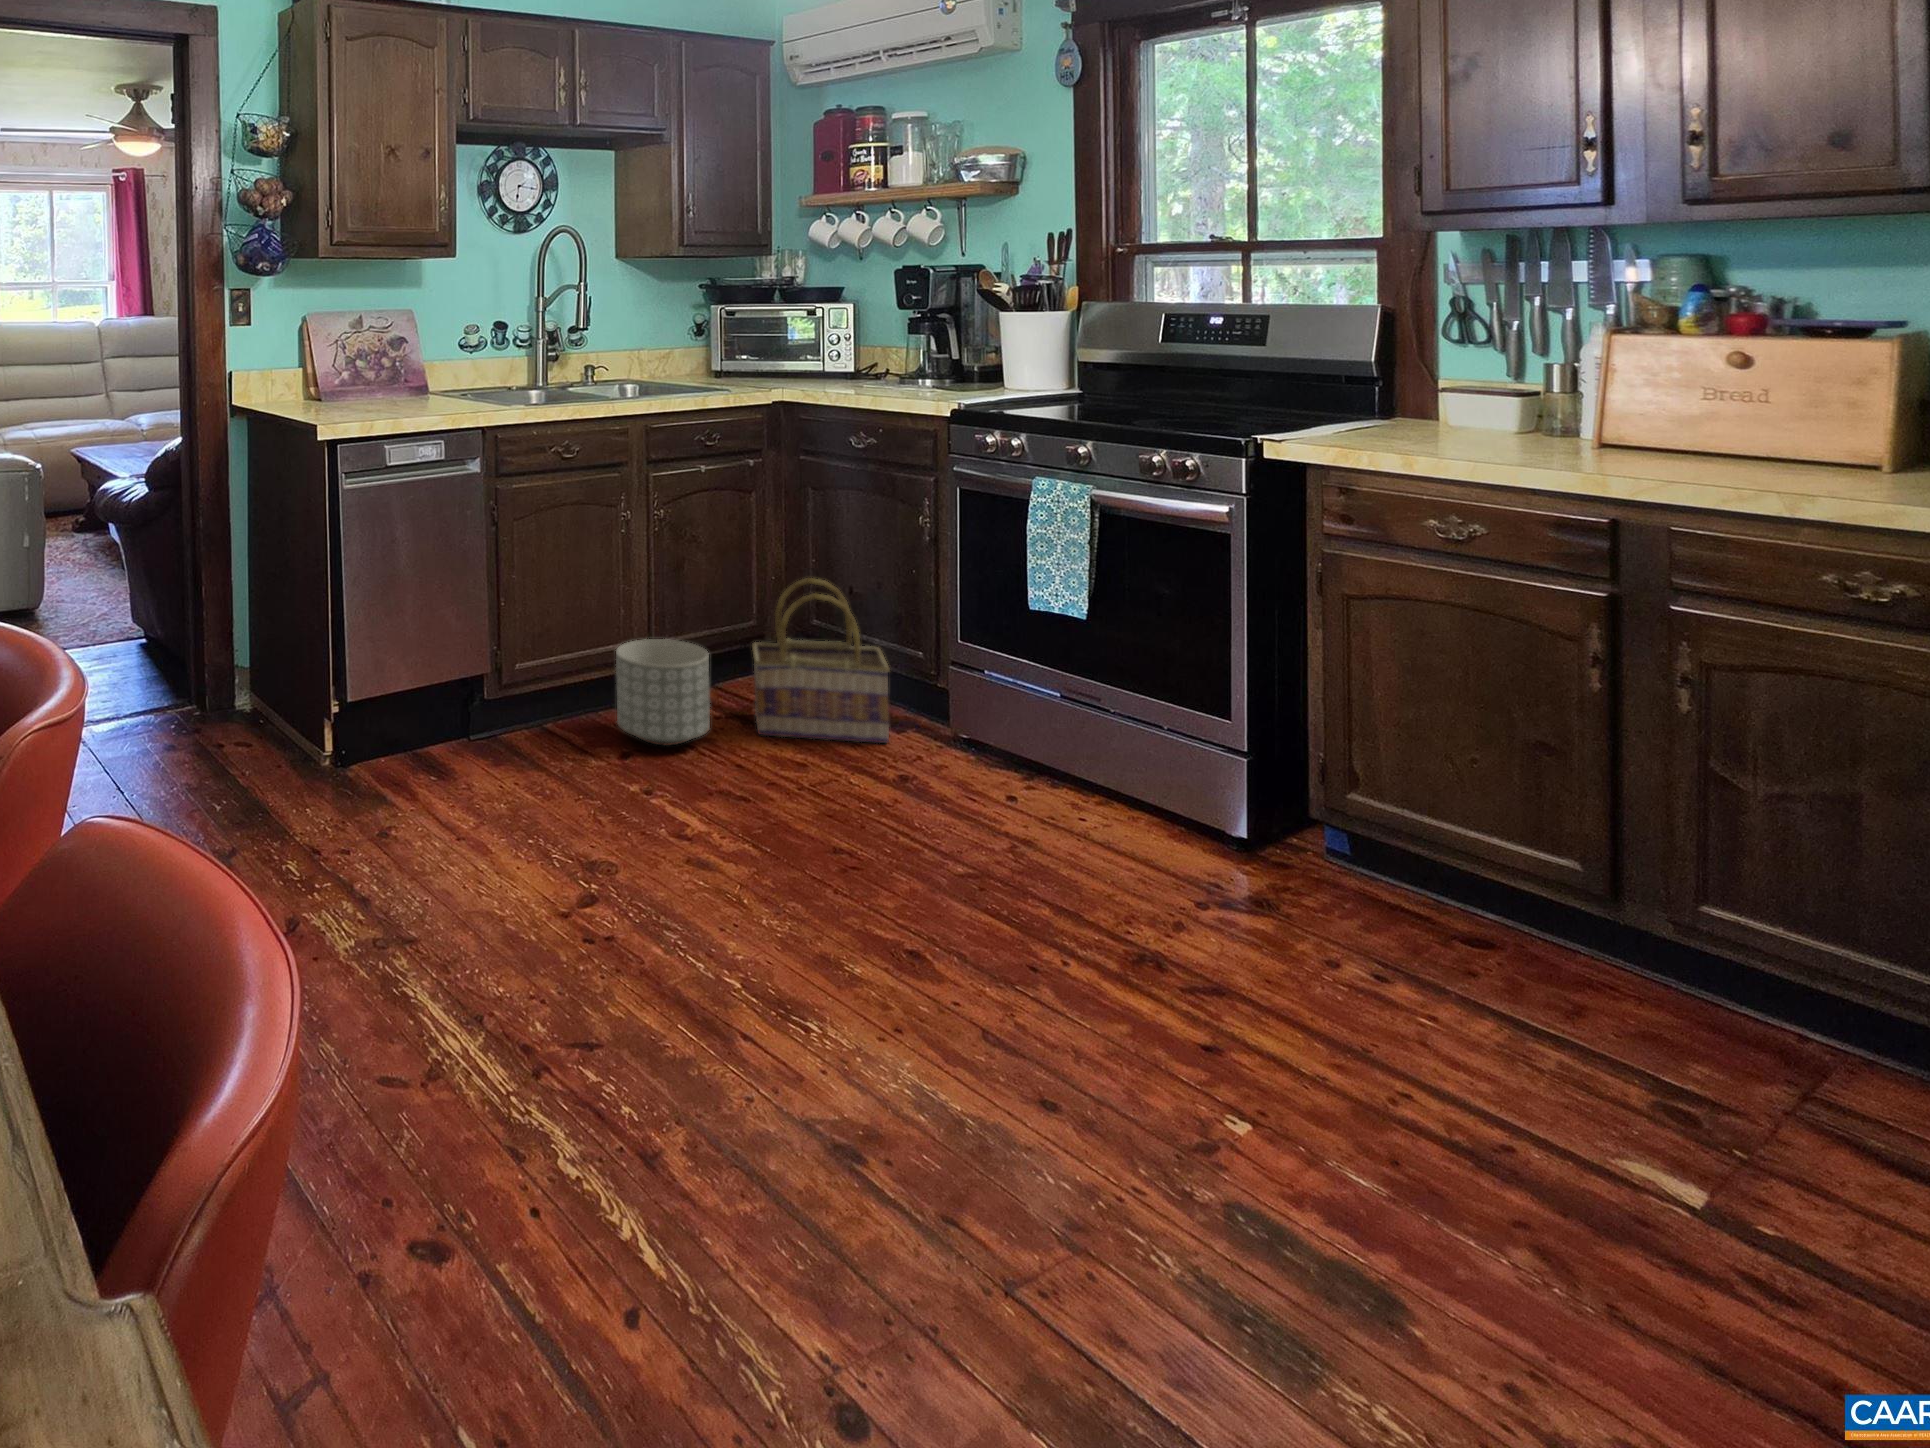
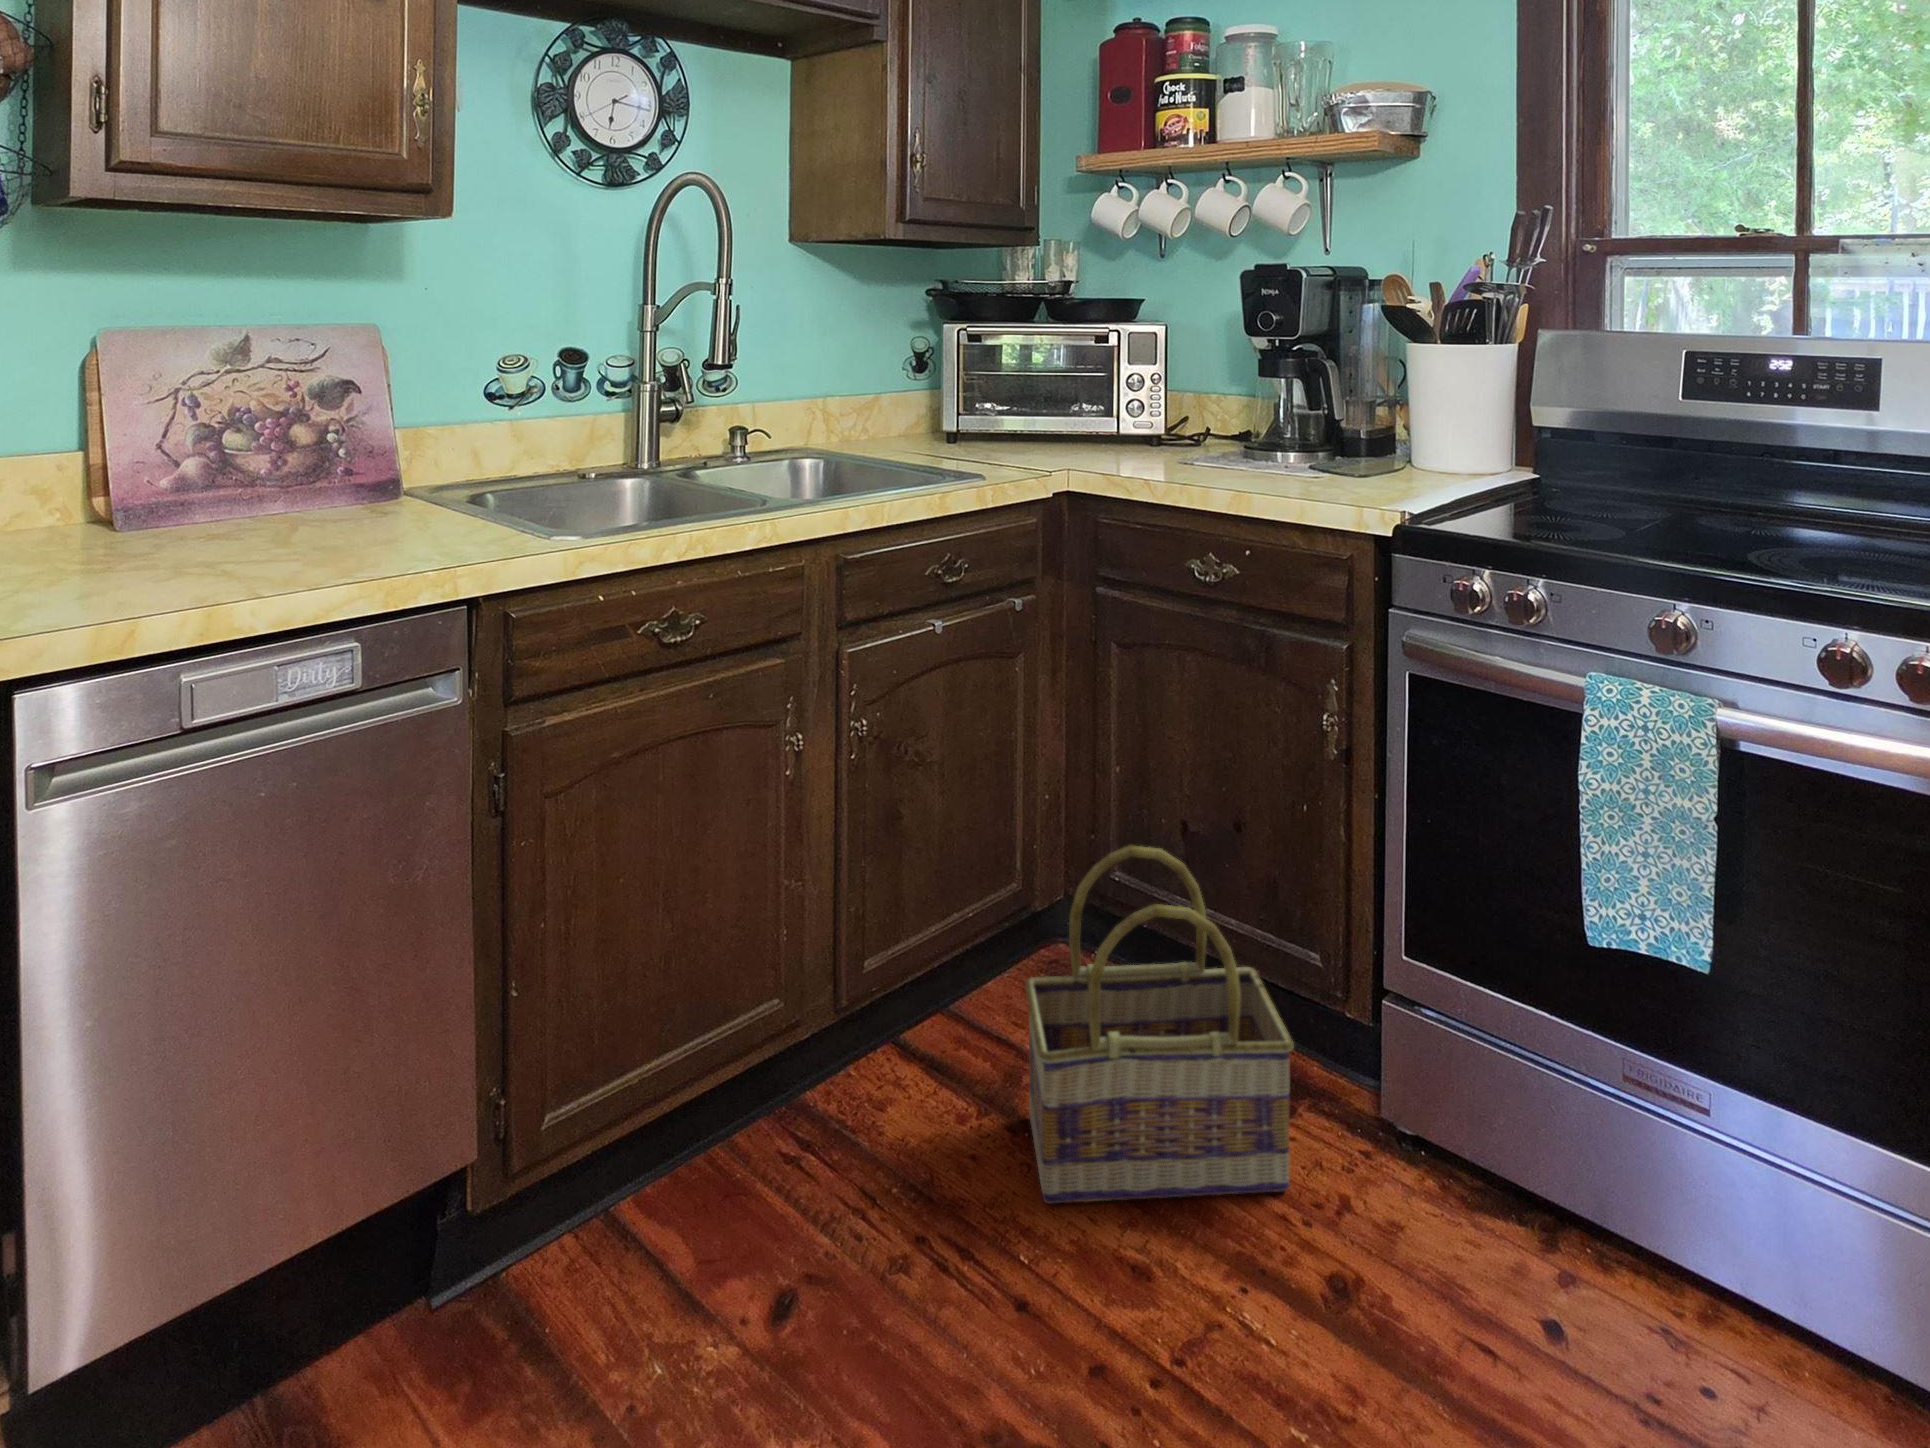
planter: present [616,639,710,746] -> none [753,1012,950,1303]

